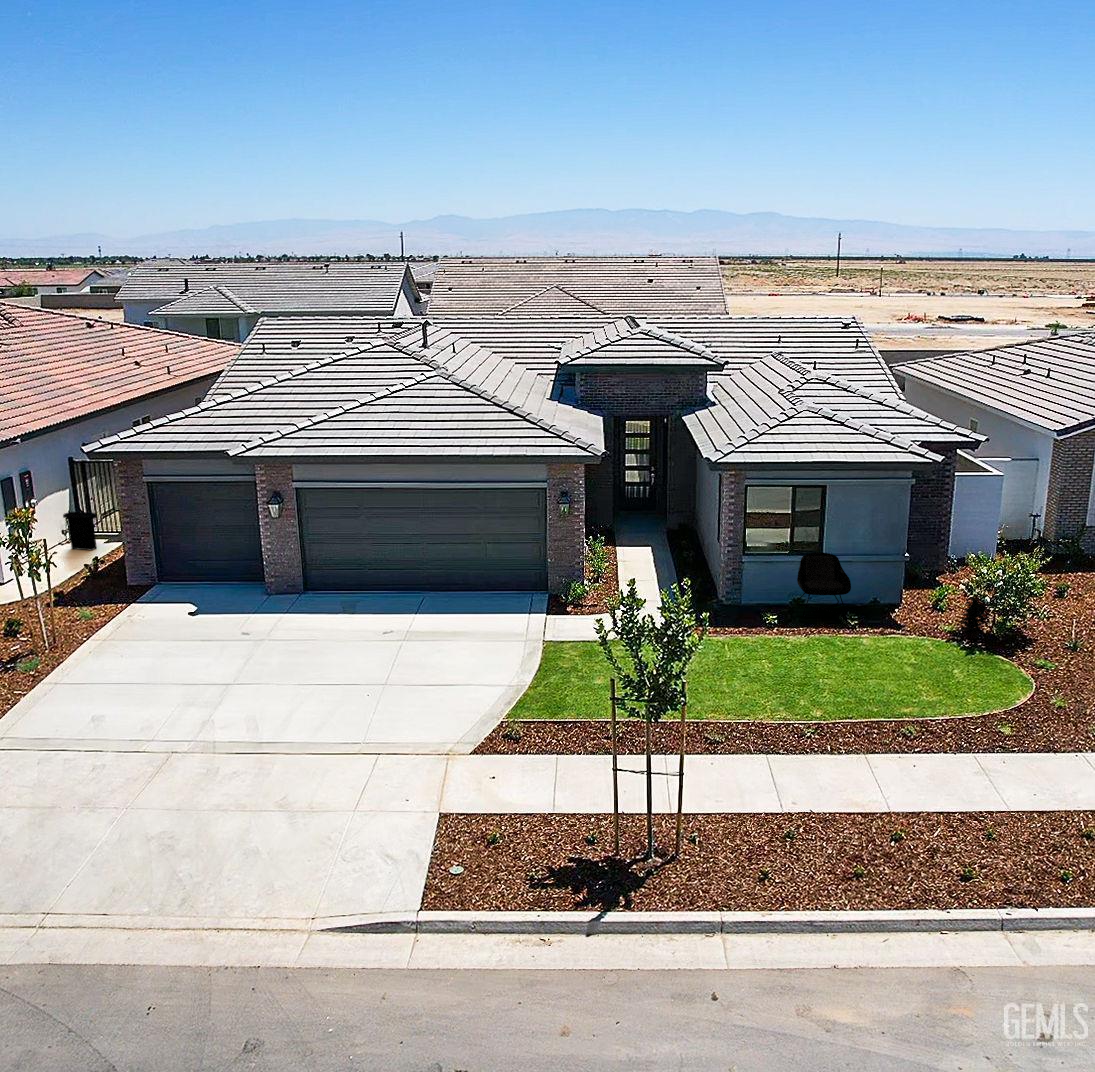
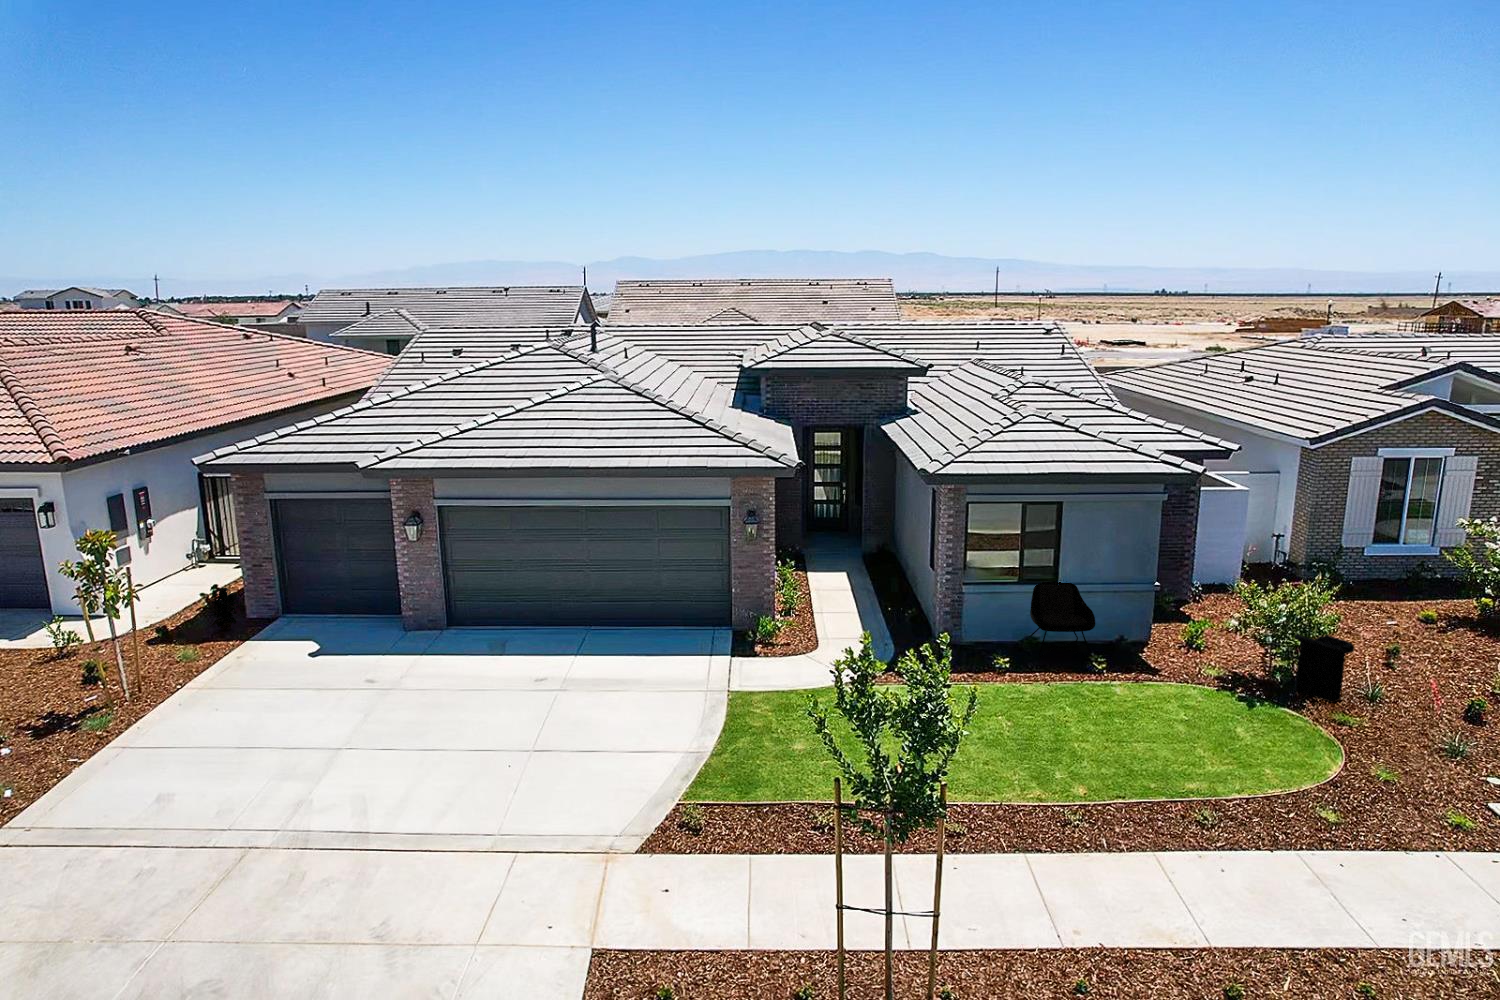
trash can: present [63,512,97,550] -> present [1295,634,1355,703]
decorative plant: present [958,596,989,639] -> present [209,588,240,630]

